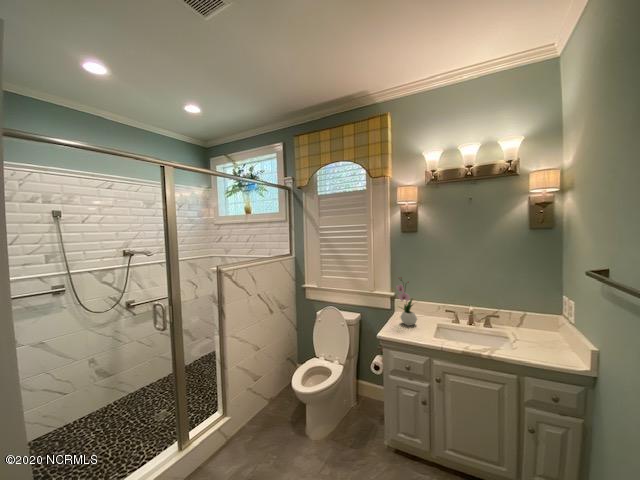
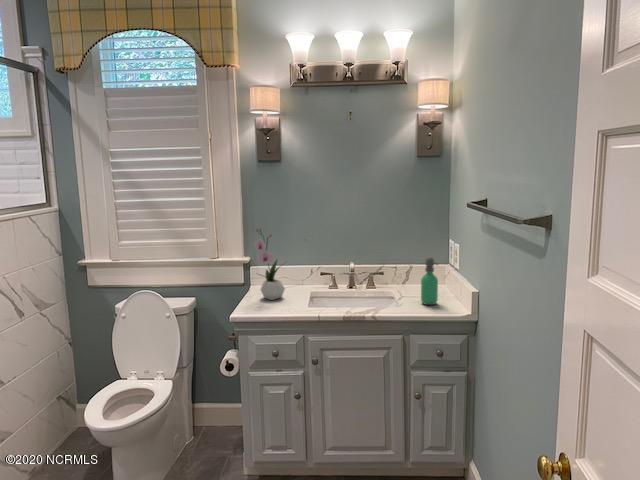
soap dispenser: none [536,313,554,354] -> present [421,257,438,305]

